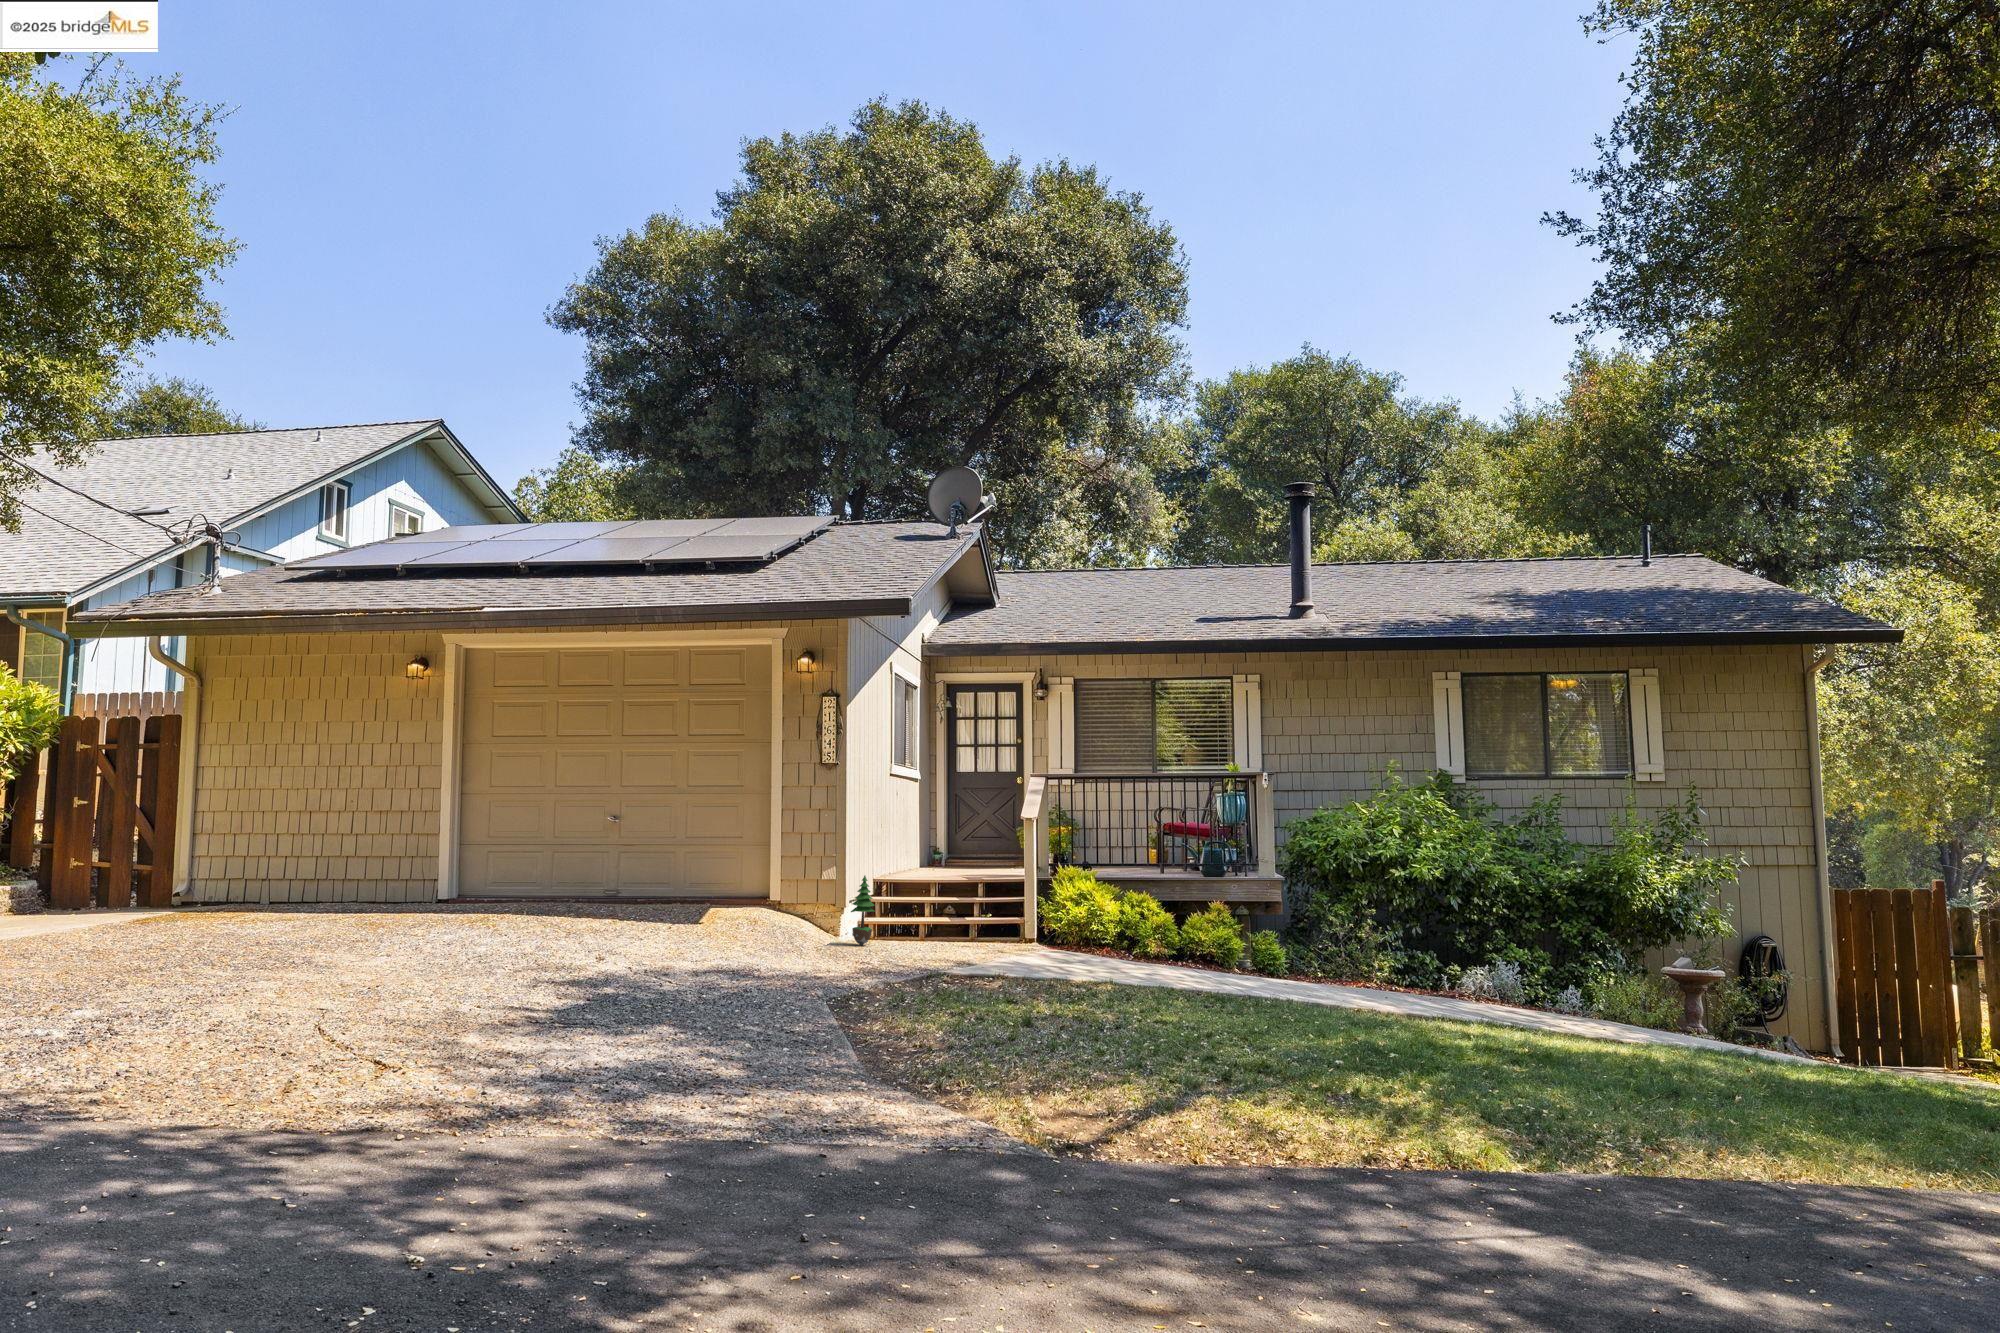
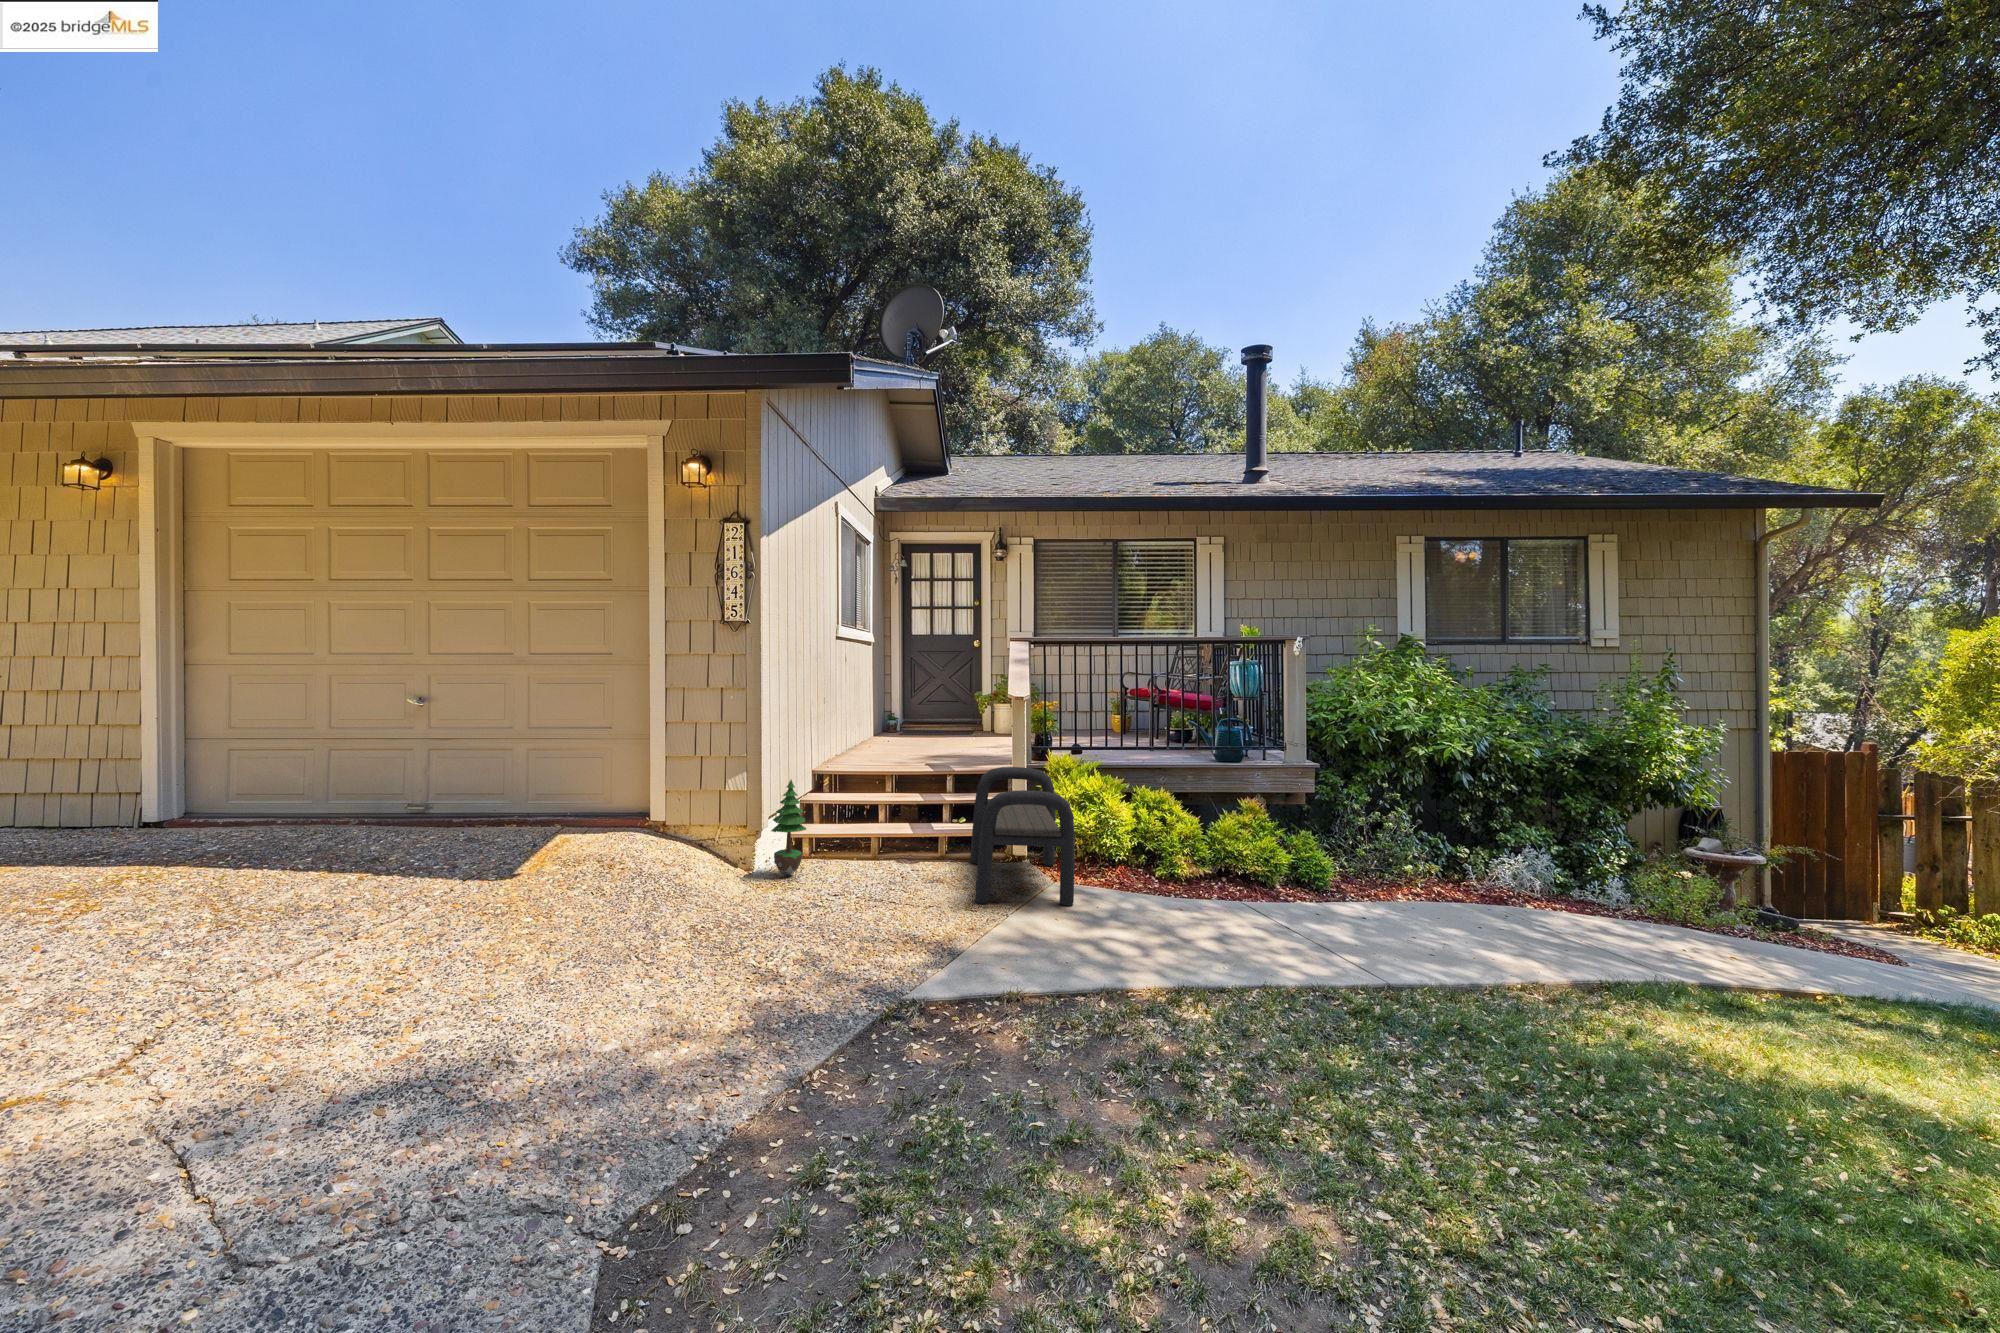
bench: none [993,872,1062,962] -> present [970,767,1075,906]

